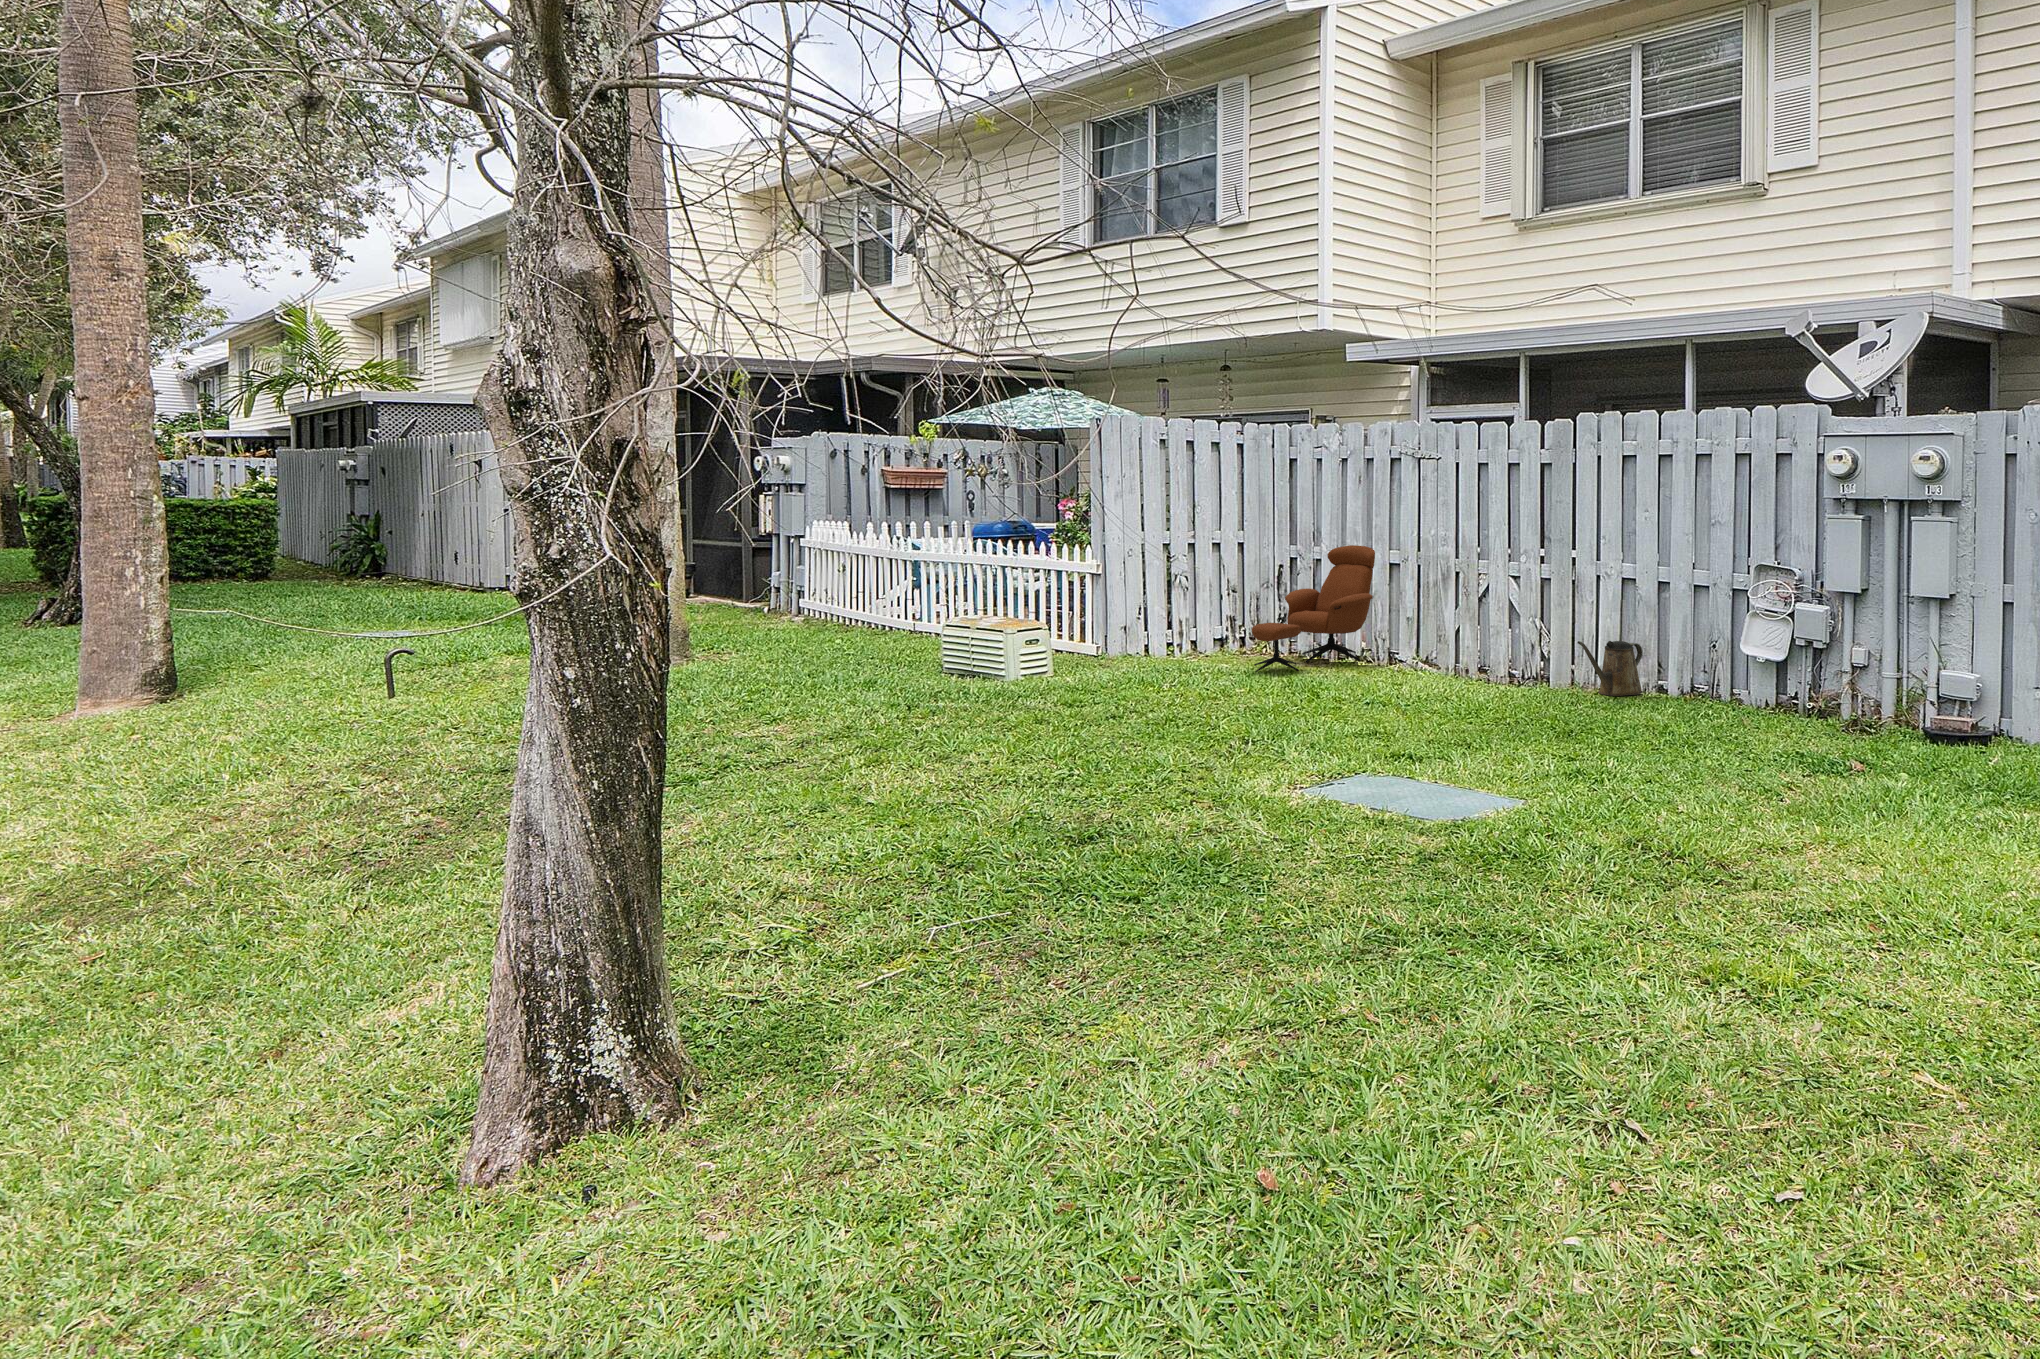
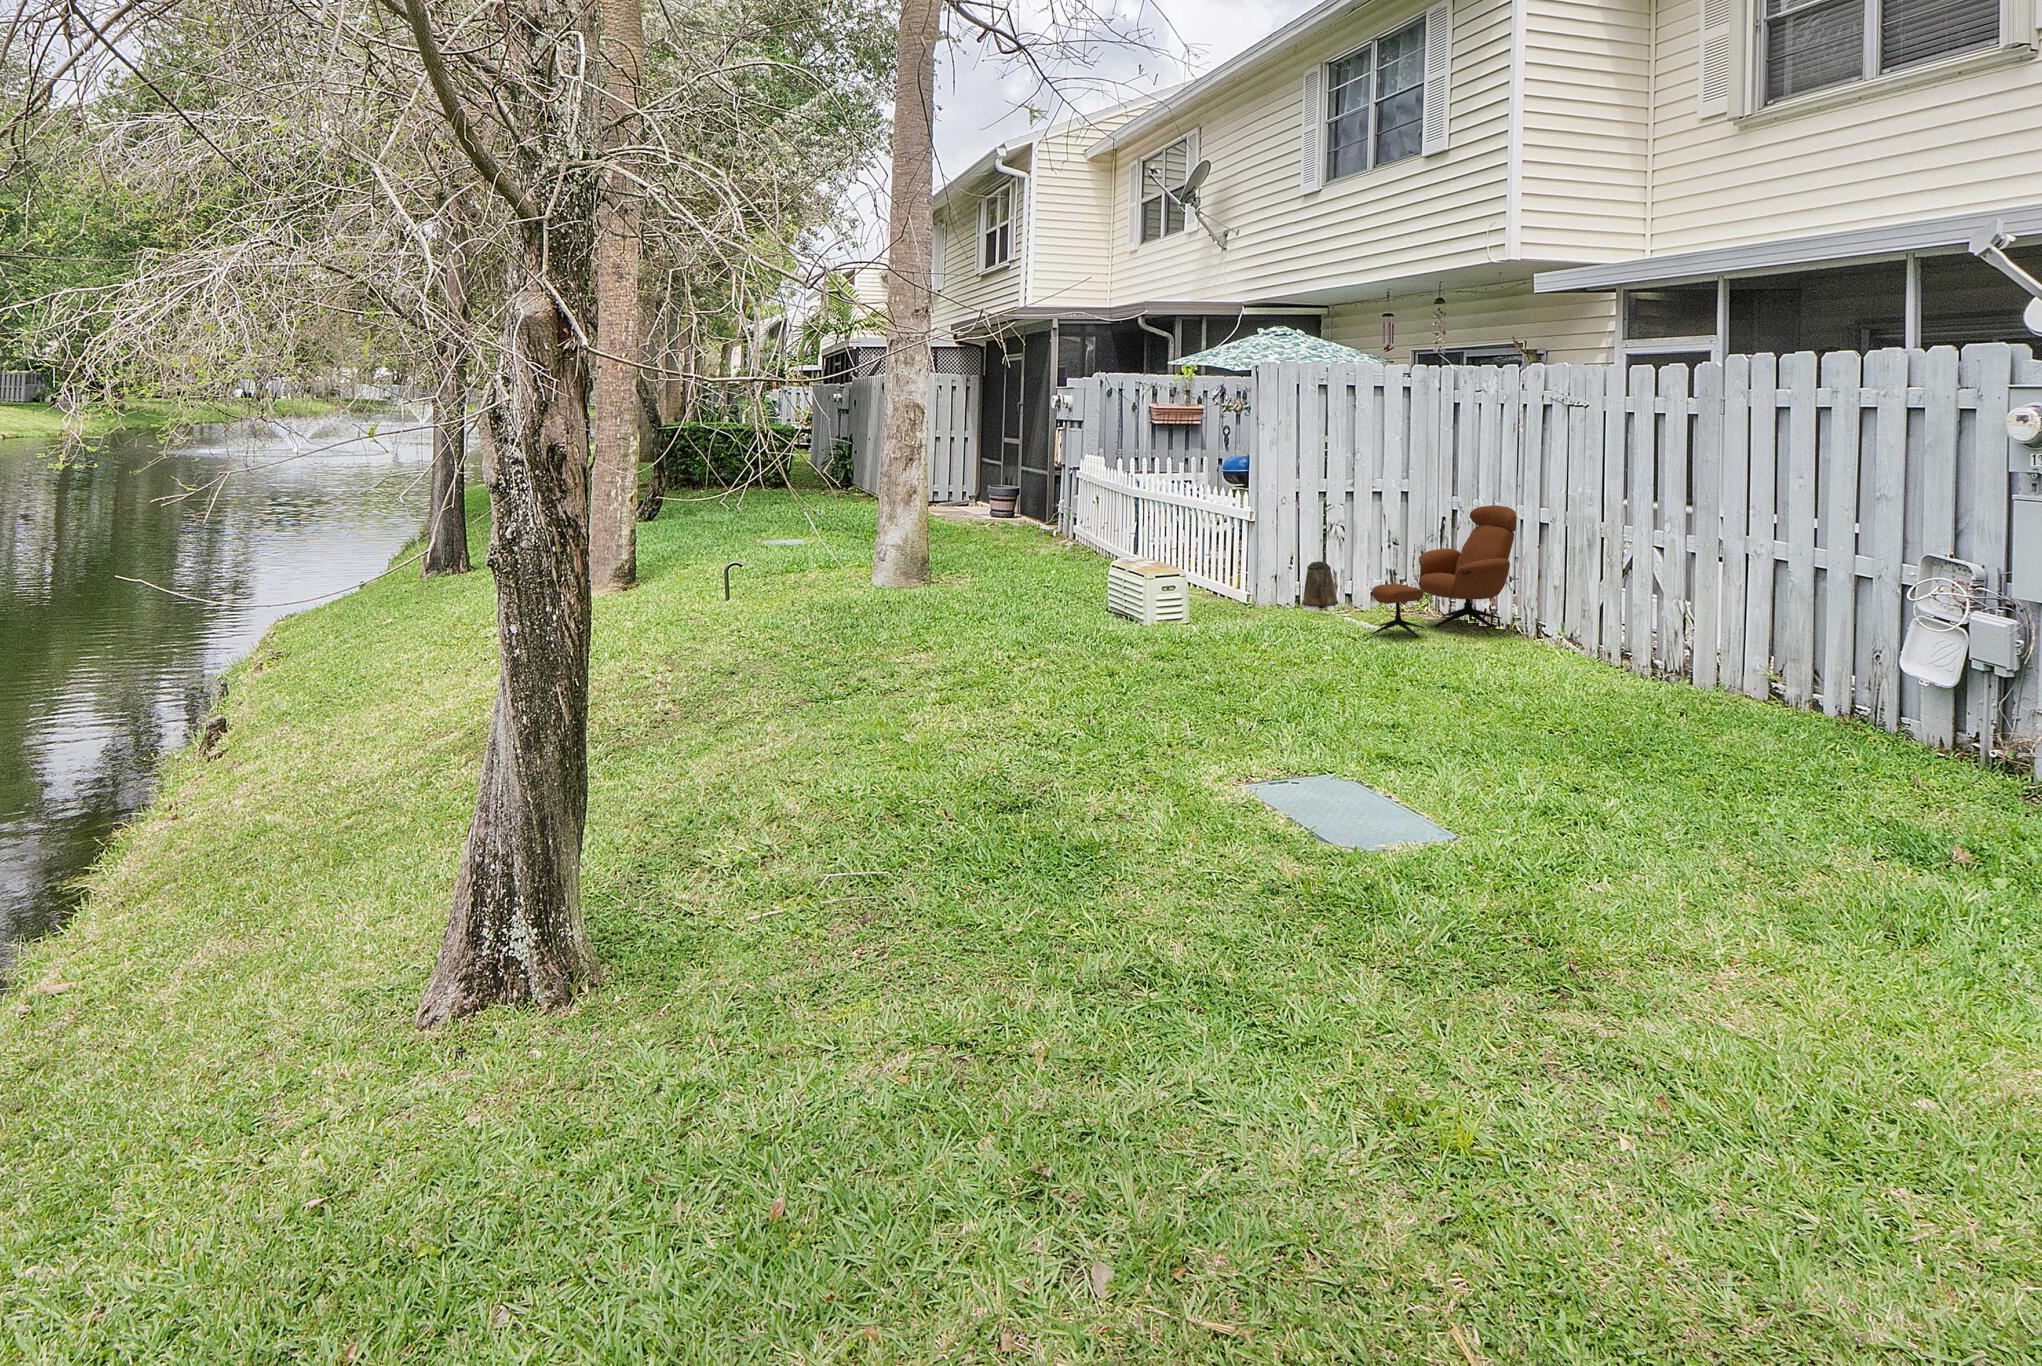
watering can: present [1577,641,1643,696] -> present [1302,561,1338,606]

